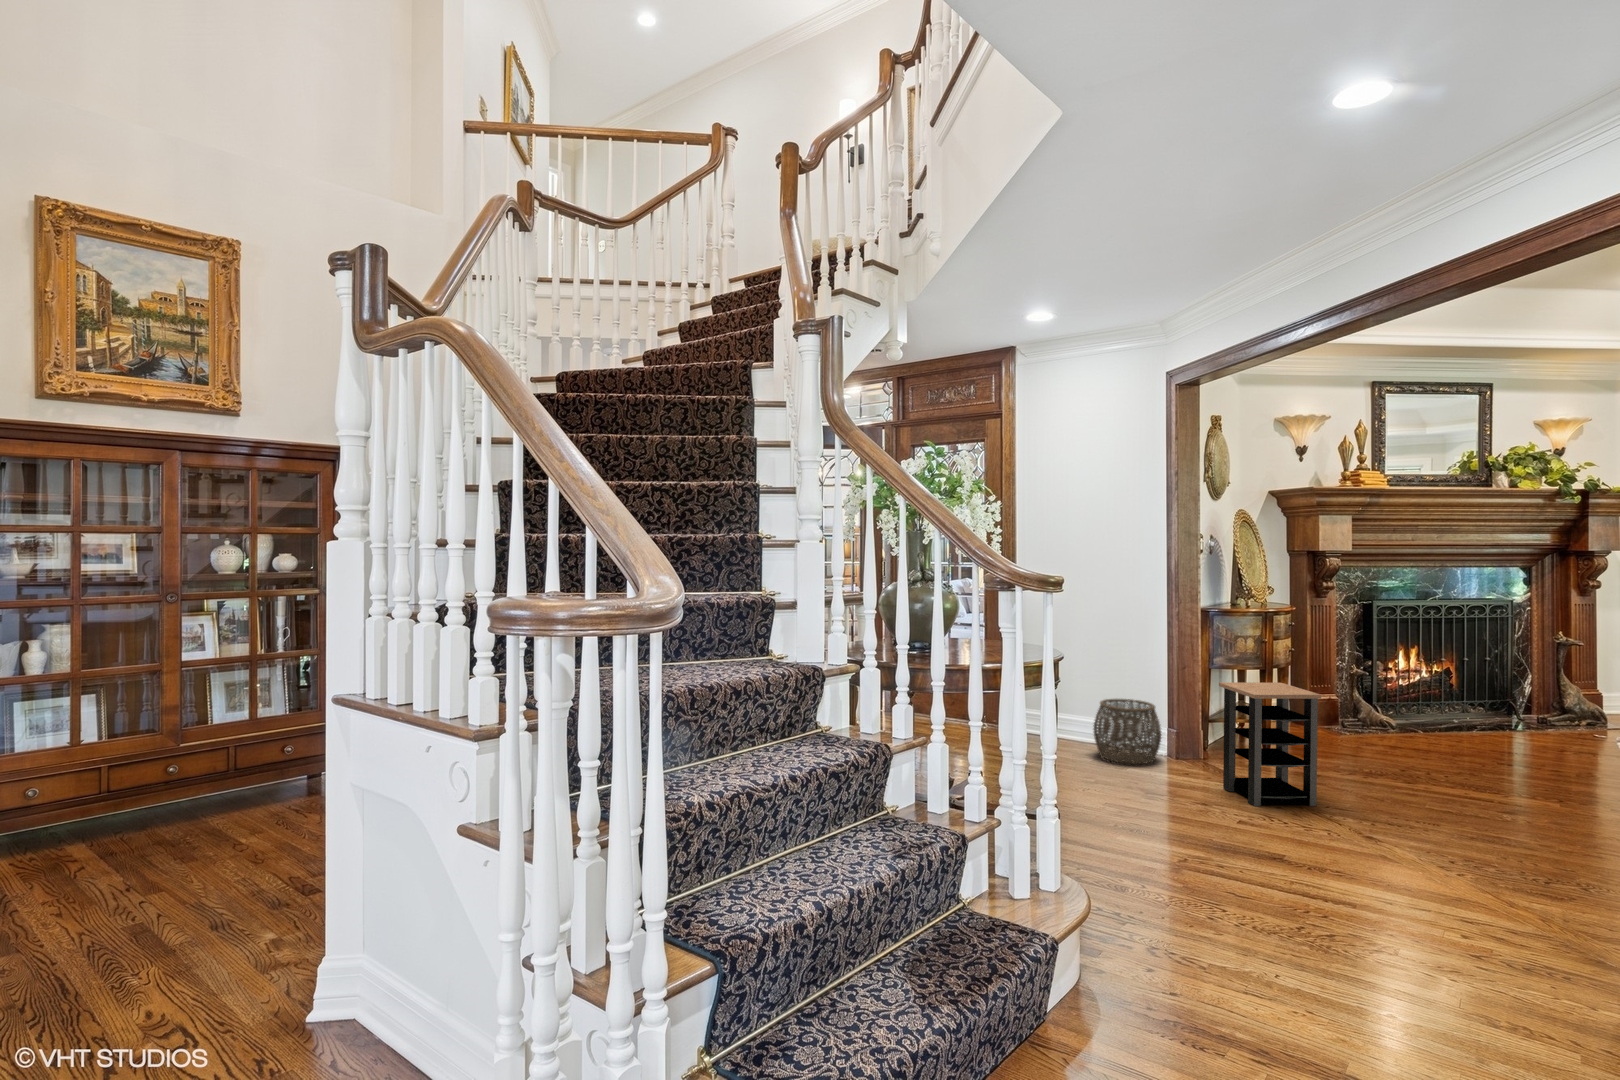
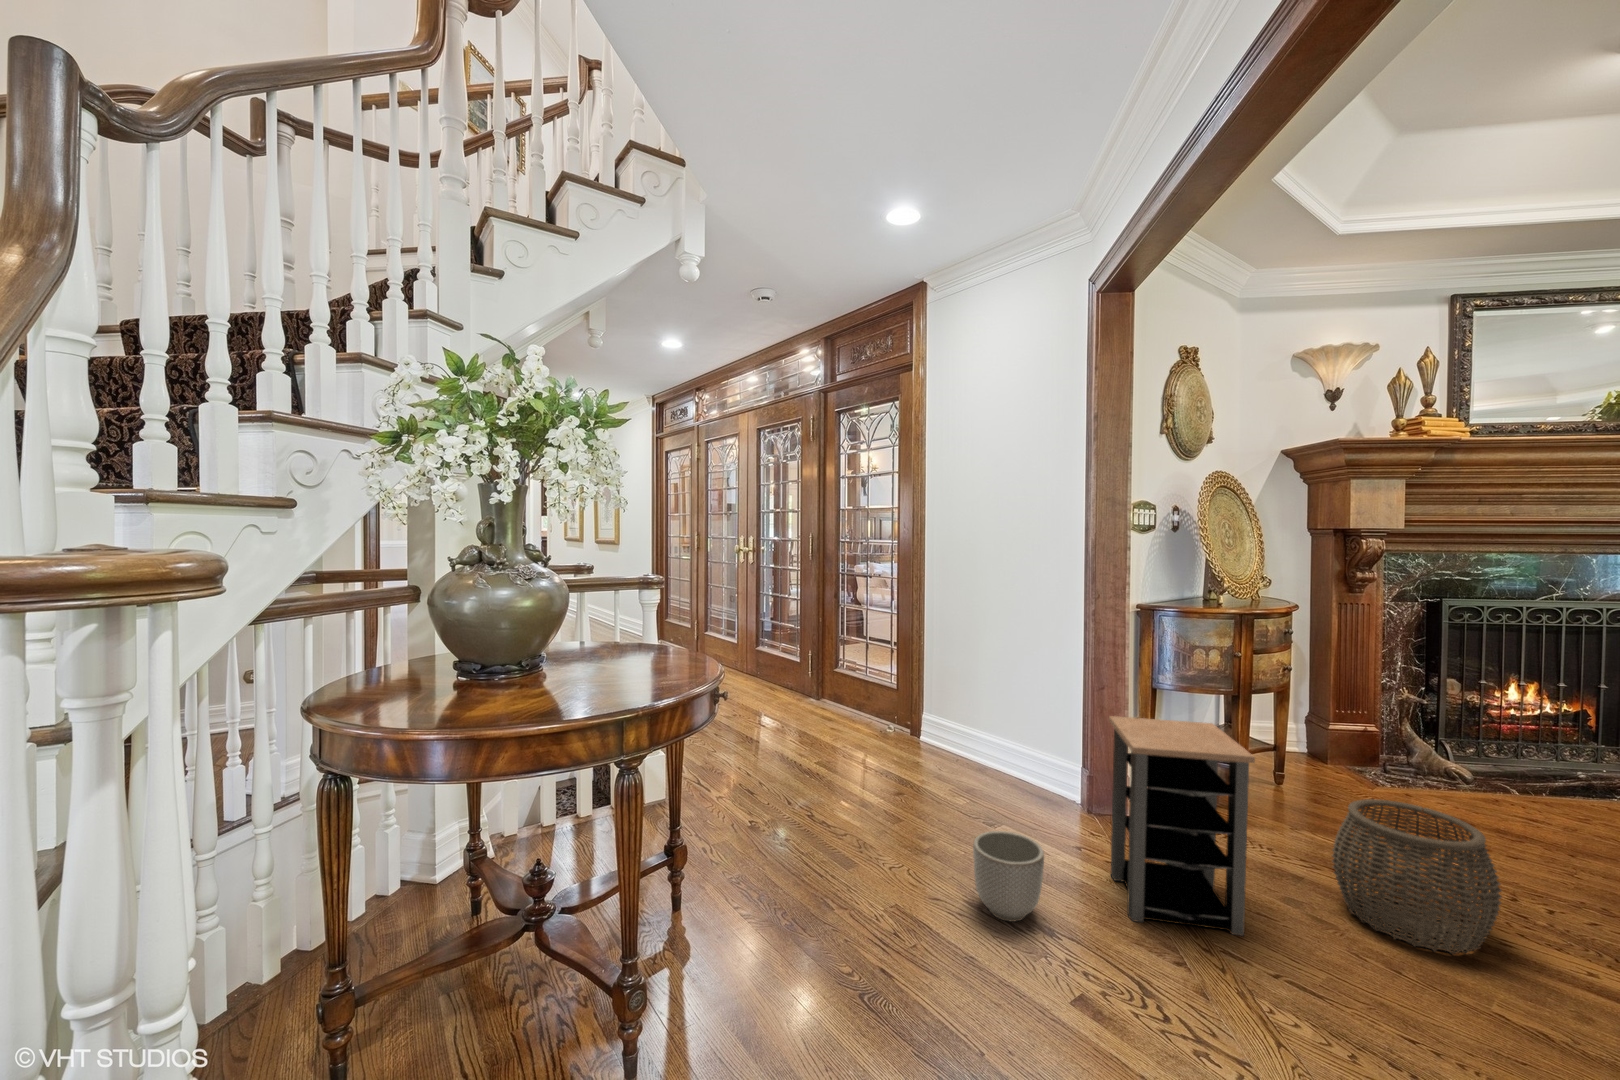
woven basket: present [1093,699,1162,764] -> present [1332,799,1502,954]
planter: none [1159,760,1207,812] -> present [973,831,1044,922]

